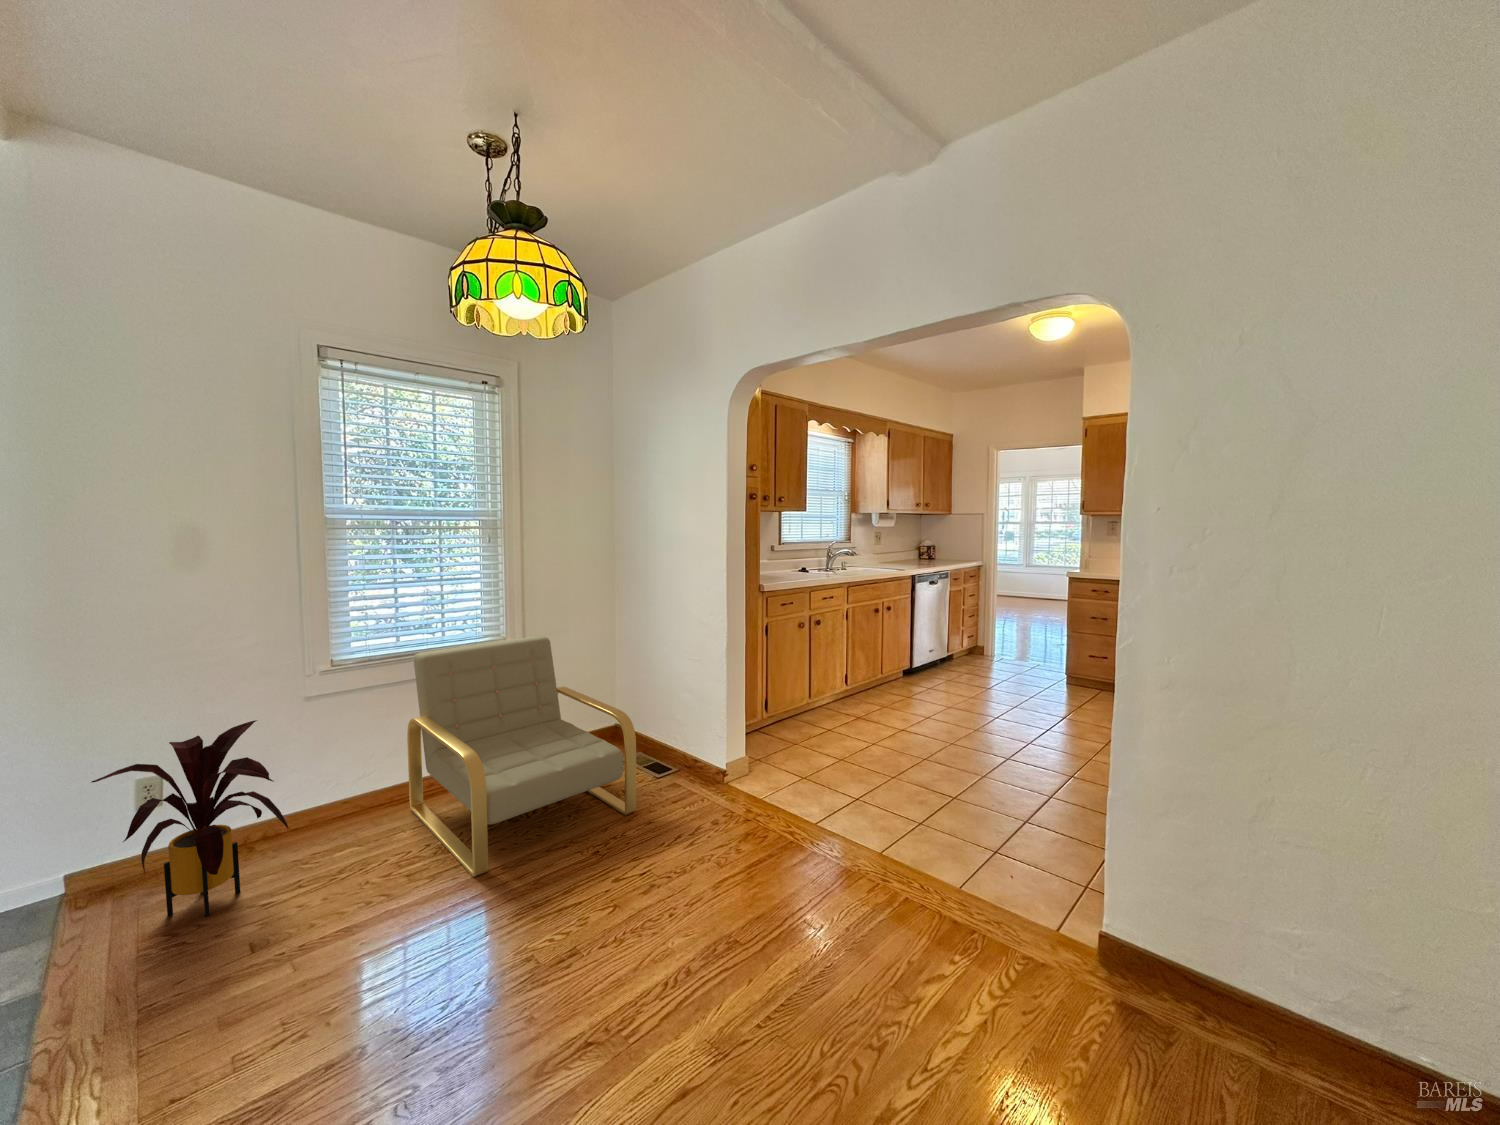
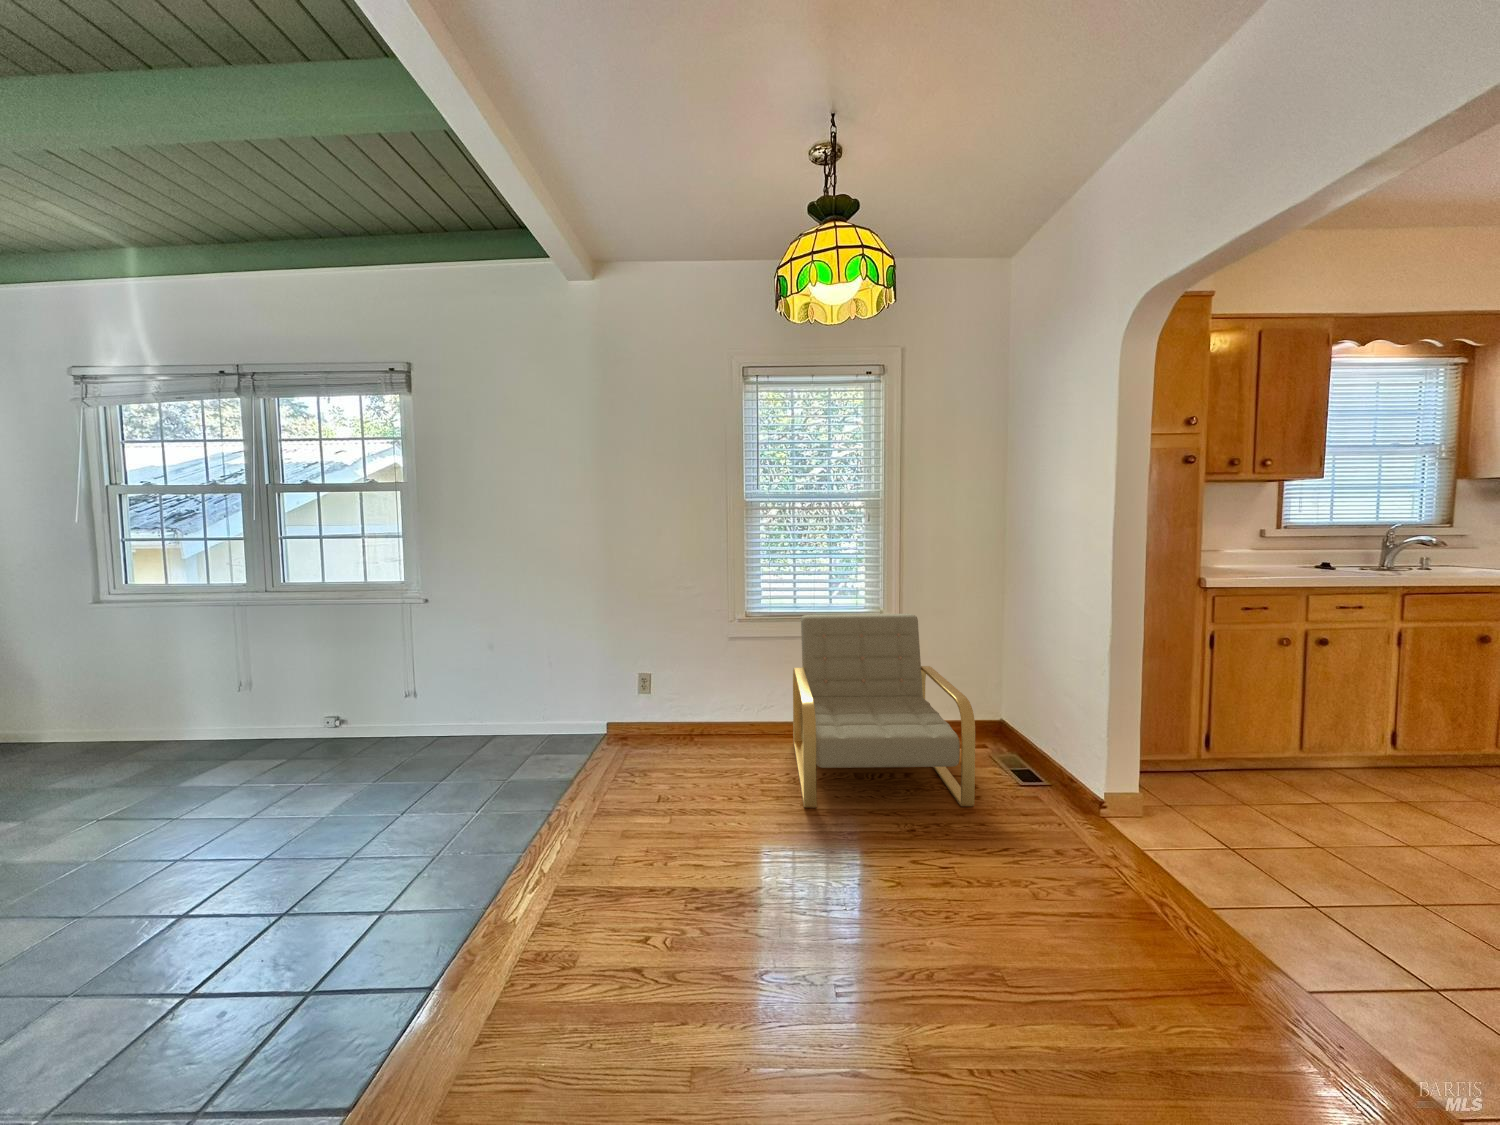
house plant: present [92,720,288,917] -> none [610,646,703,770]

